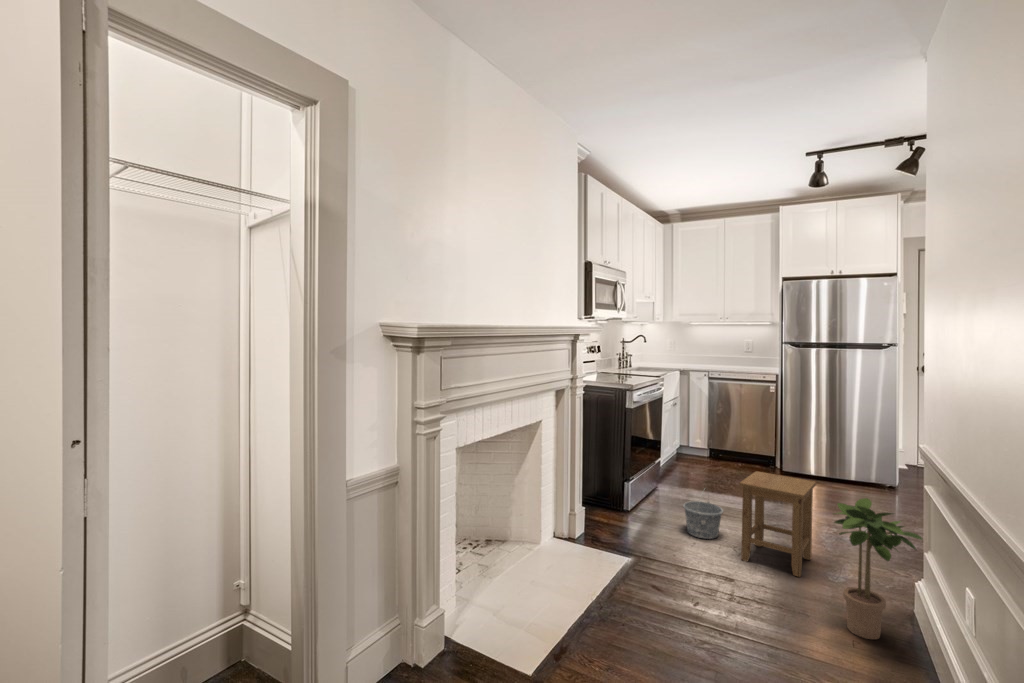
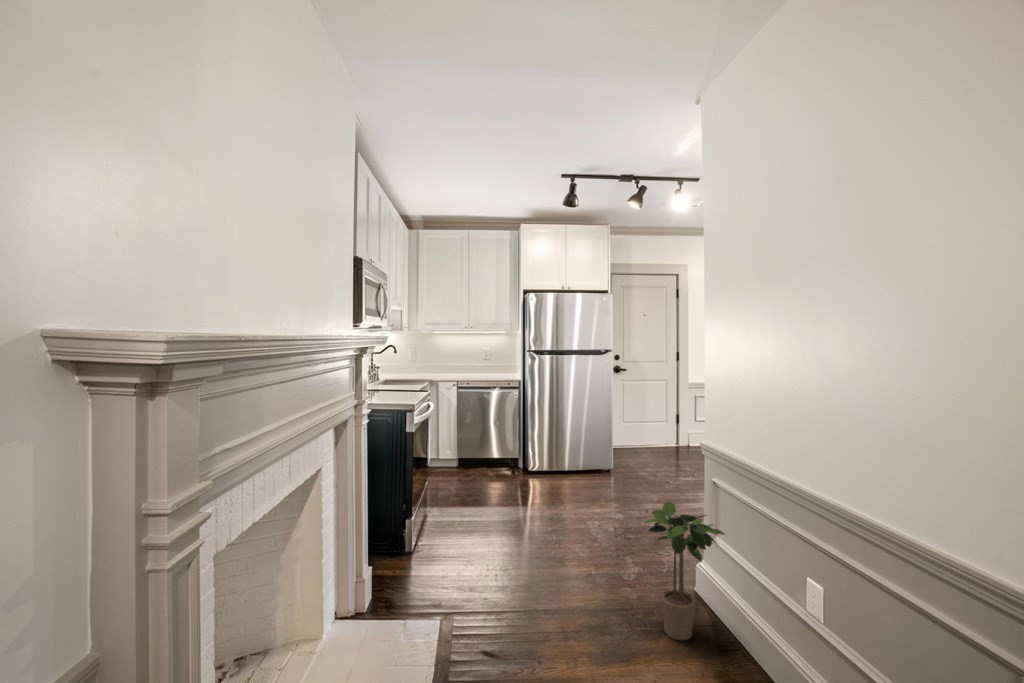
stool: present [739,471,816,577] -> none [544,485,605,588]
bucket: present [683,501,723,539] -> none [476,512,517,568]

